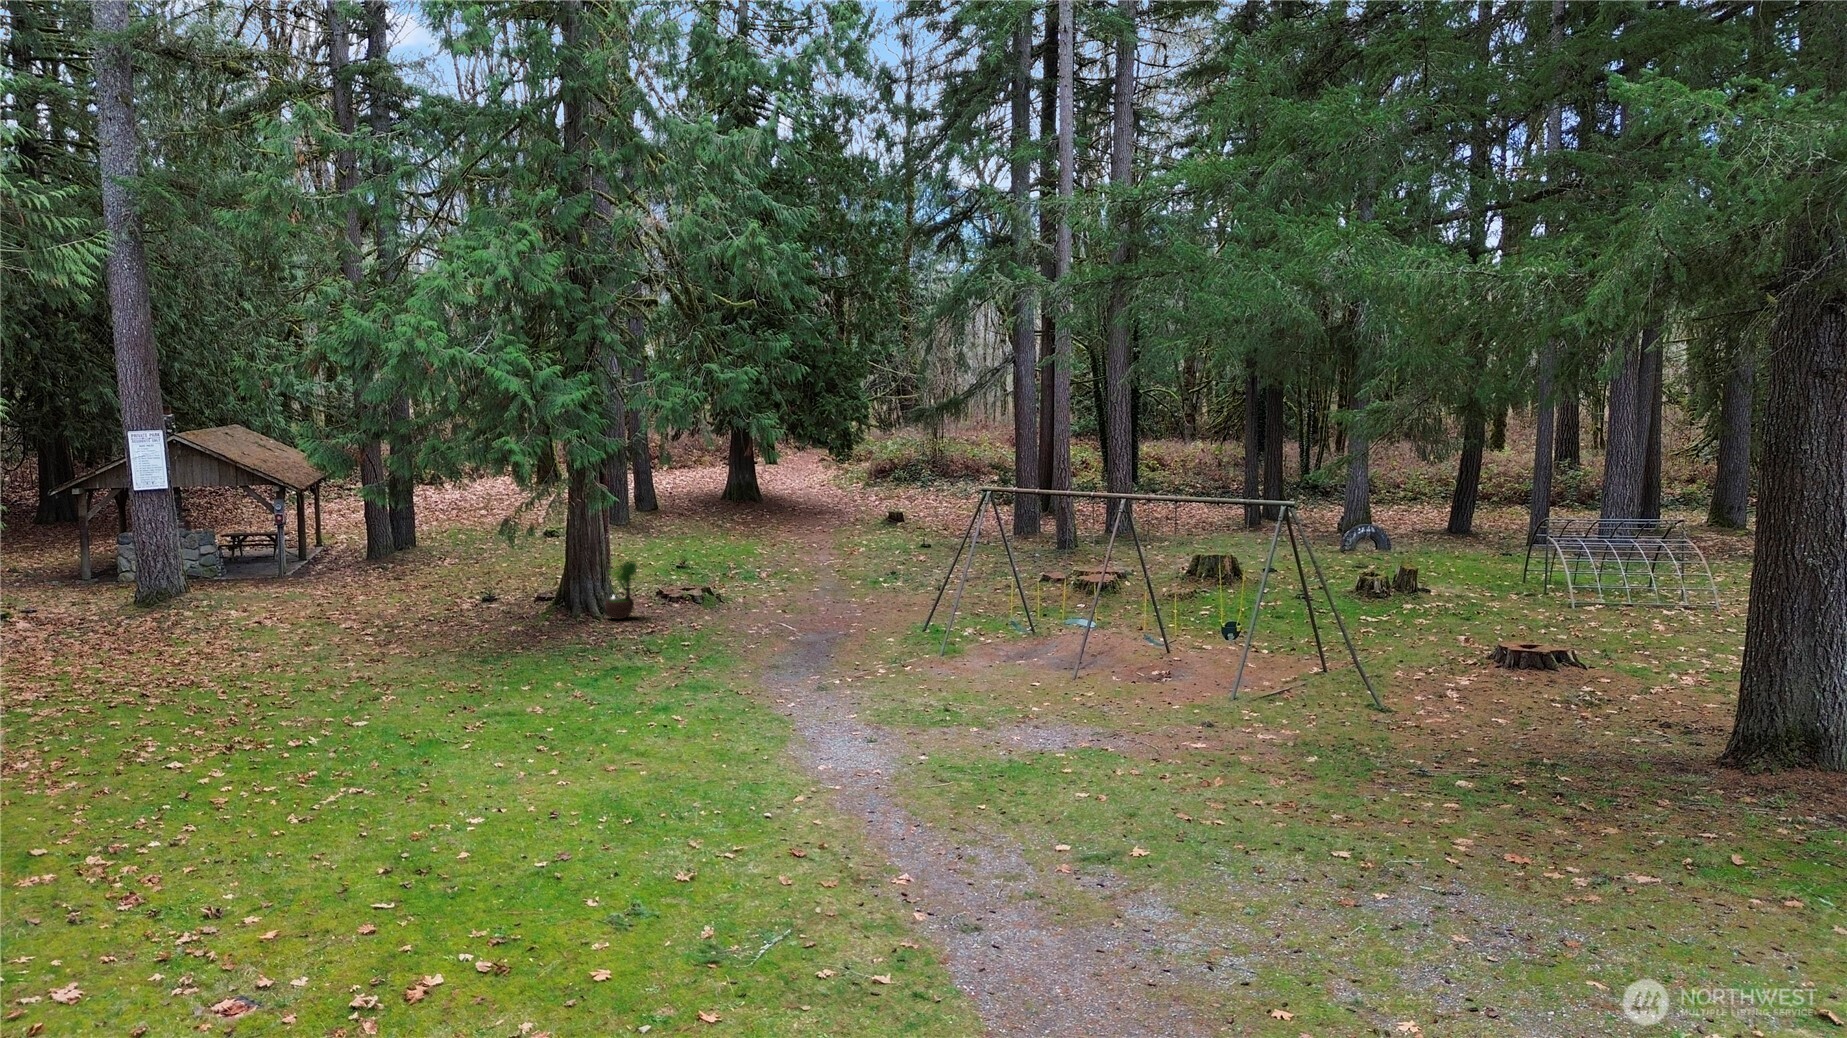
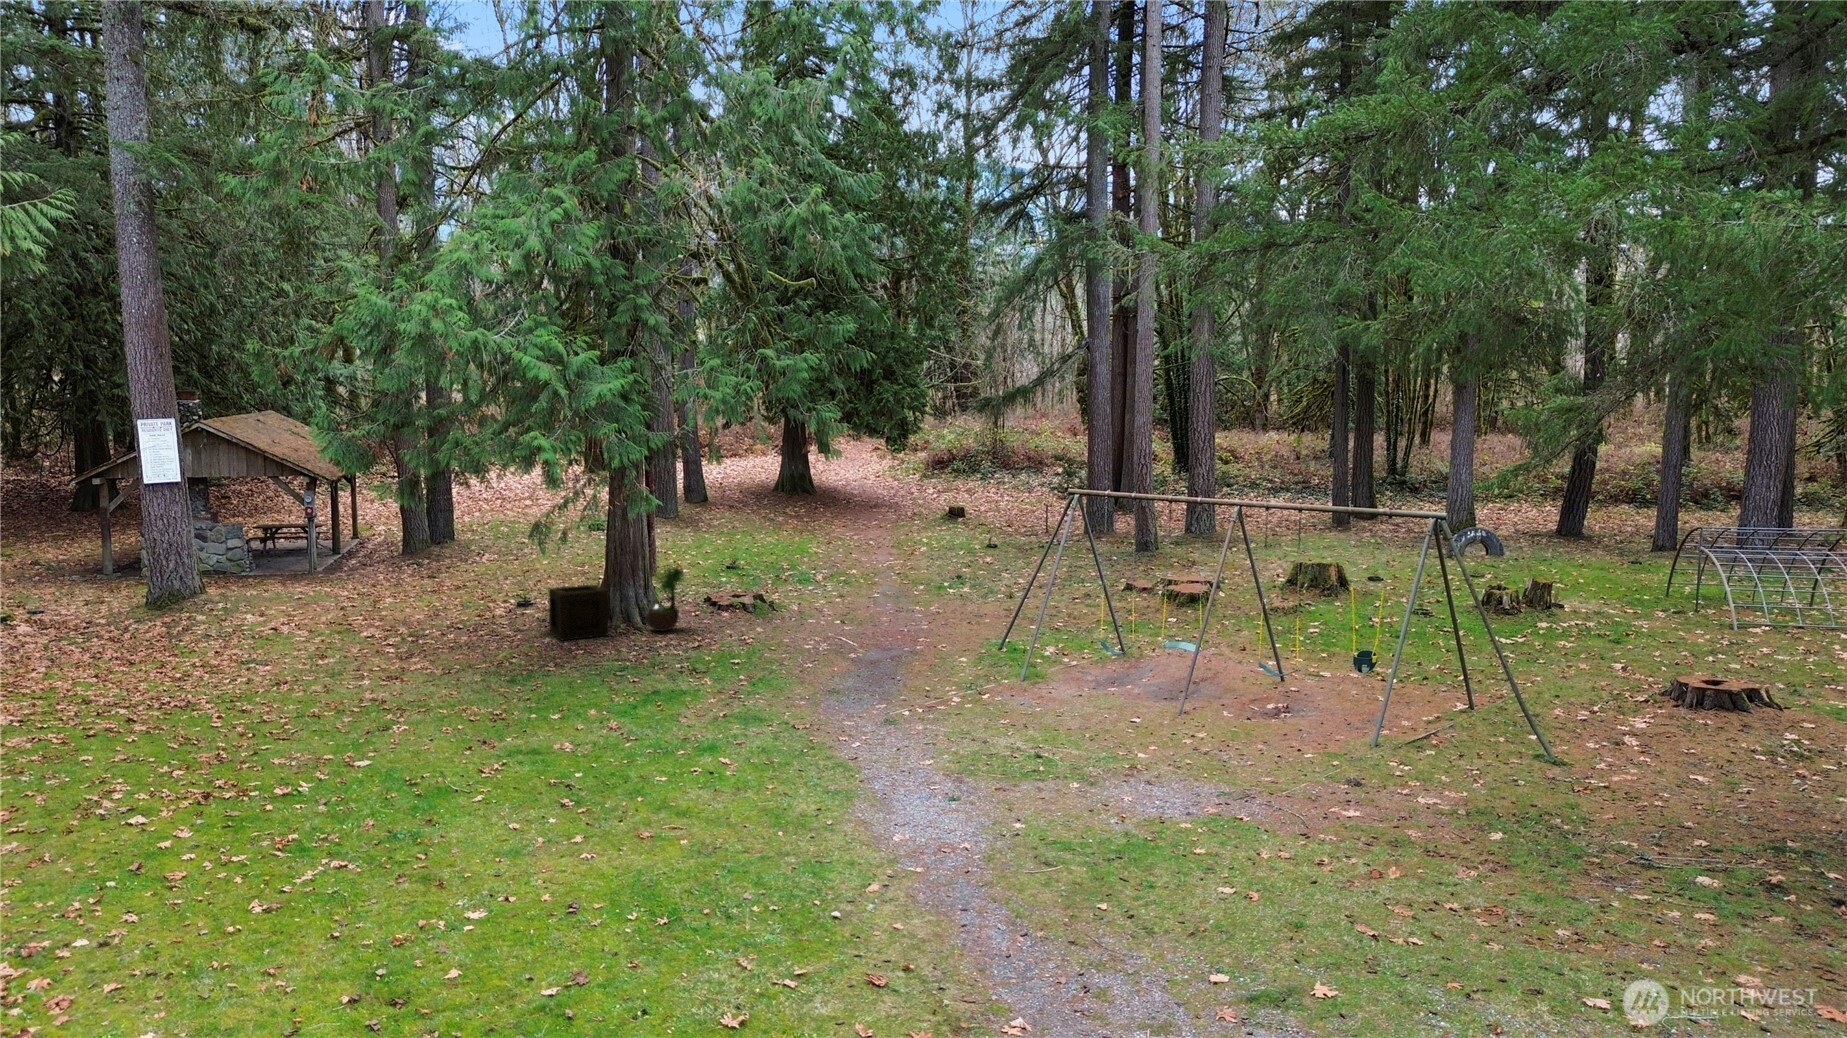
wooden crate: none [514,578,570,628] -> present [548,584,608,640]

